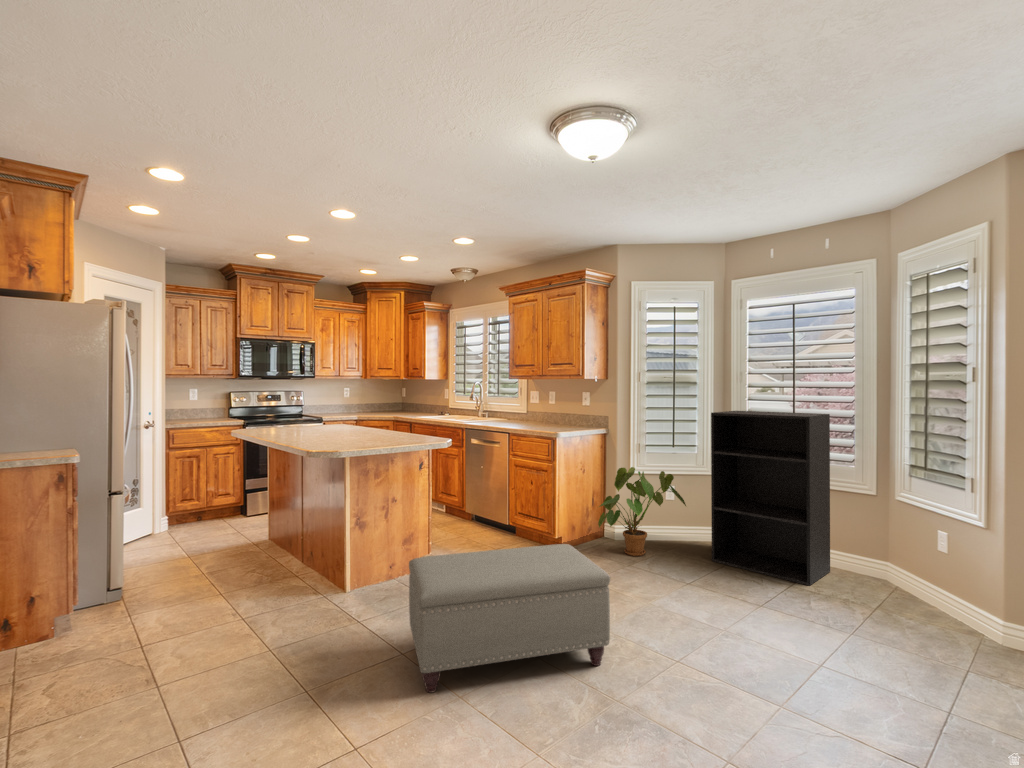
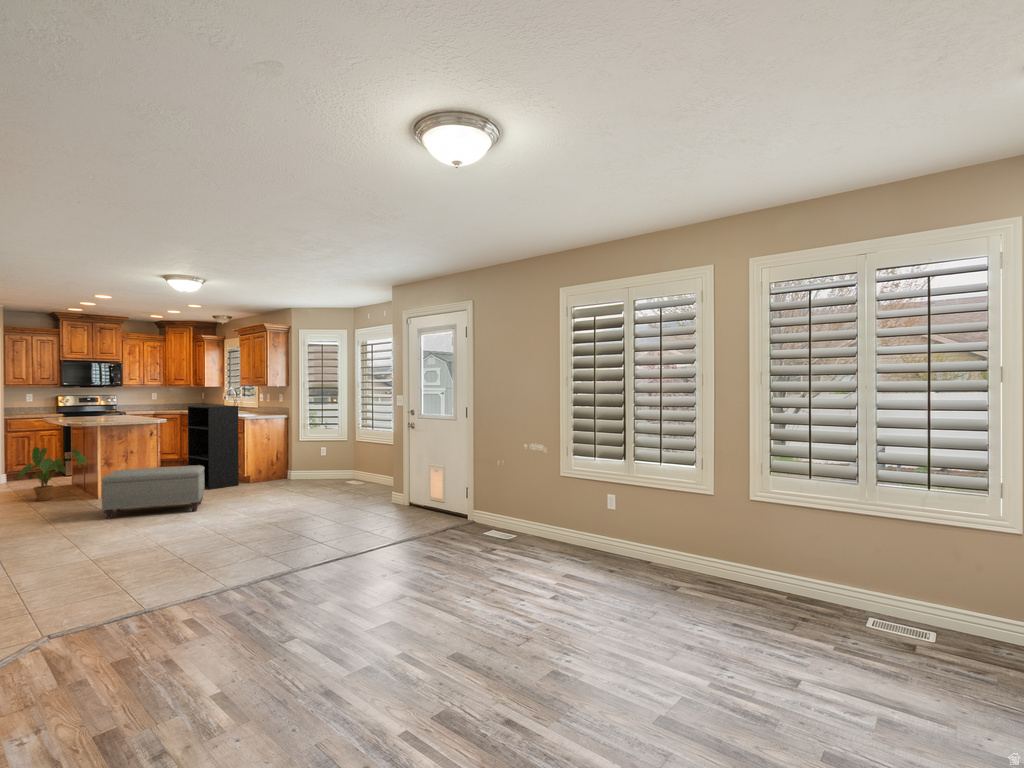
bookshelf: present [711,411,830,586] -> present [188,405,239,489]
house plant: present [598,467,686,556] -> present [18,447,87,501]

